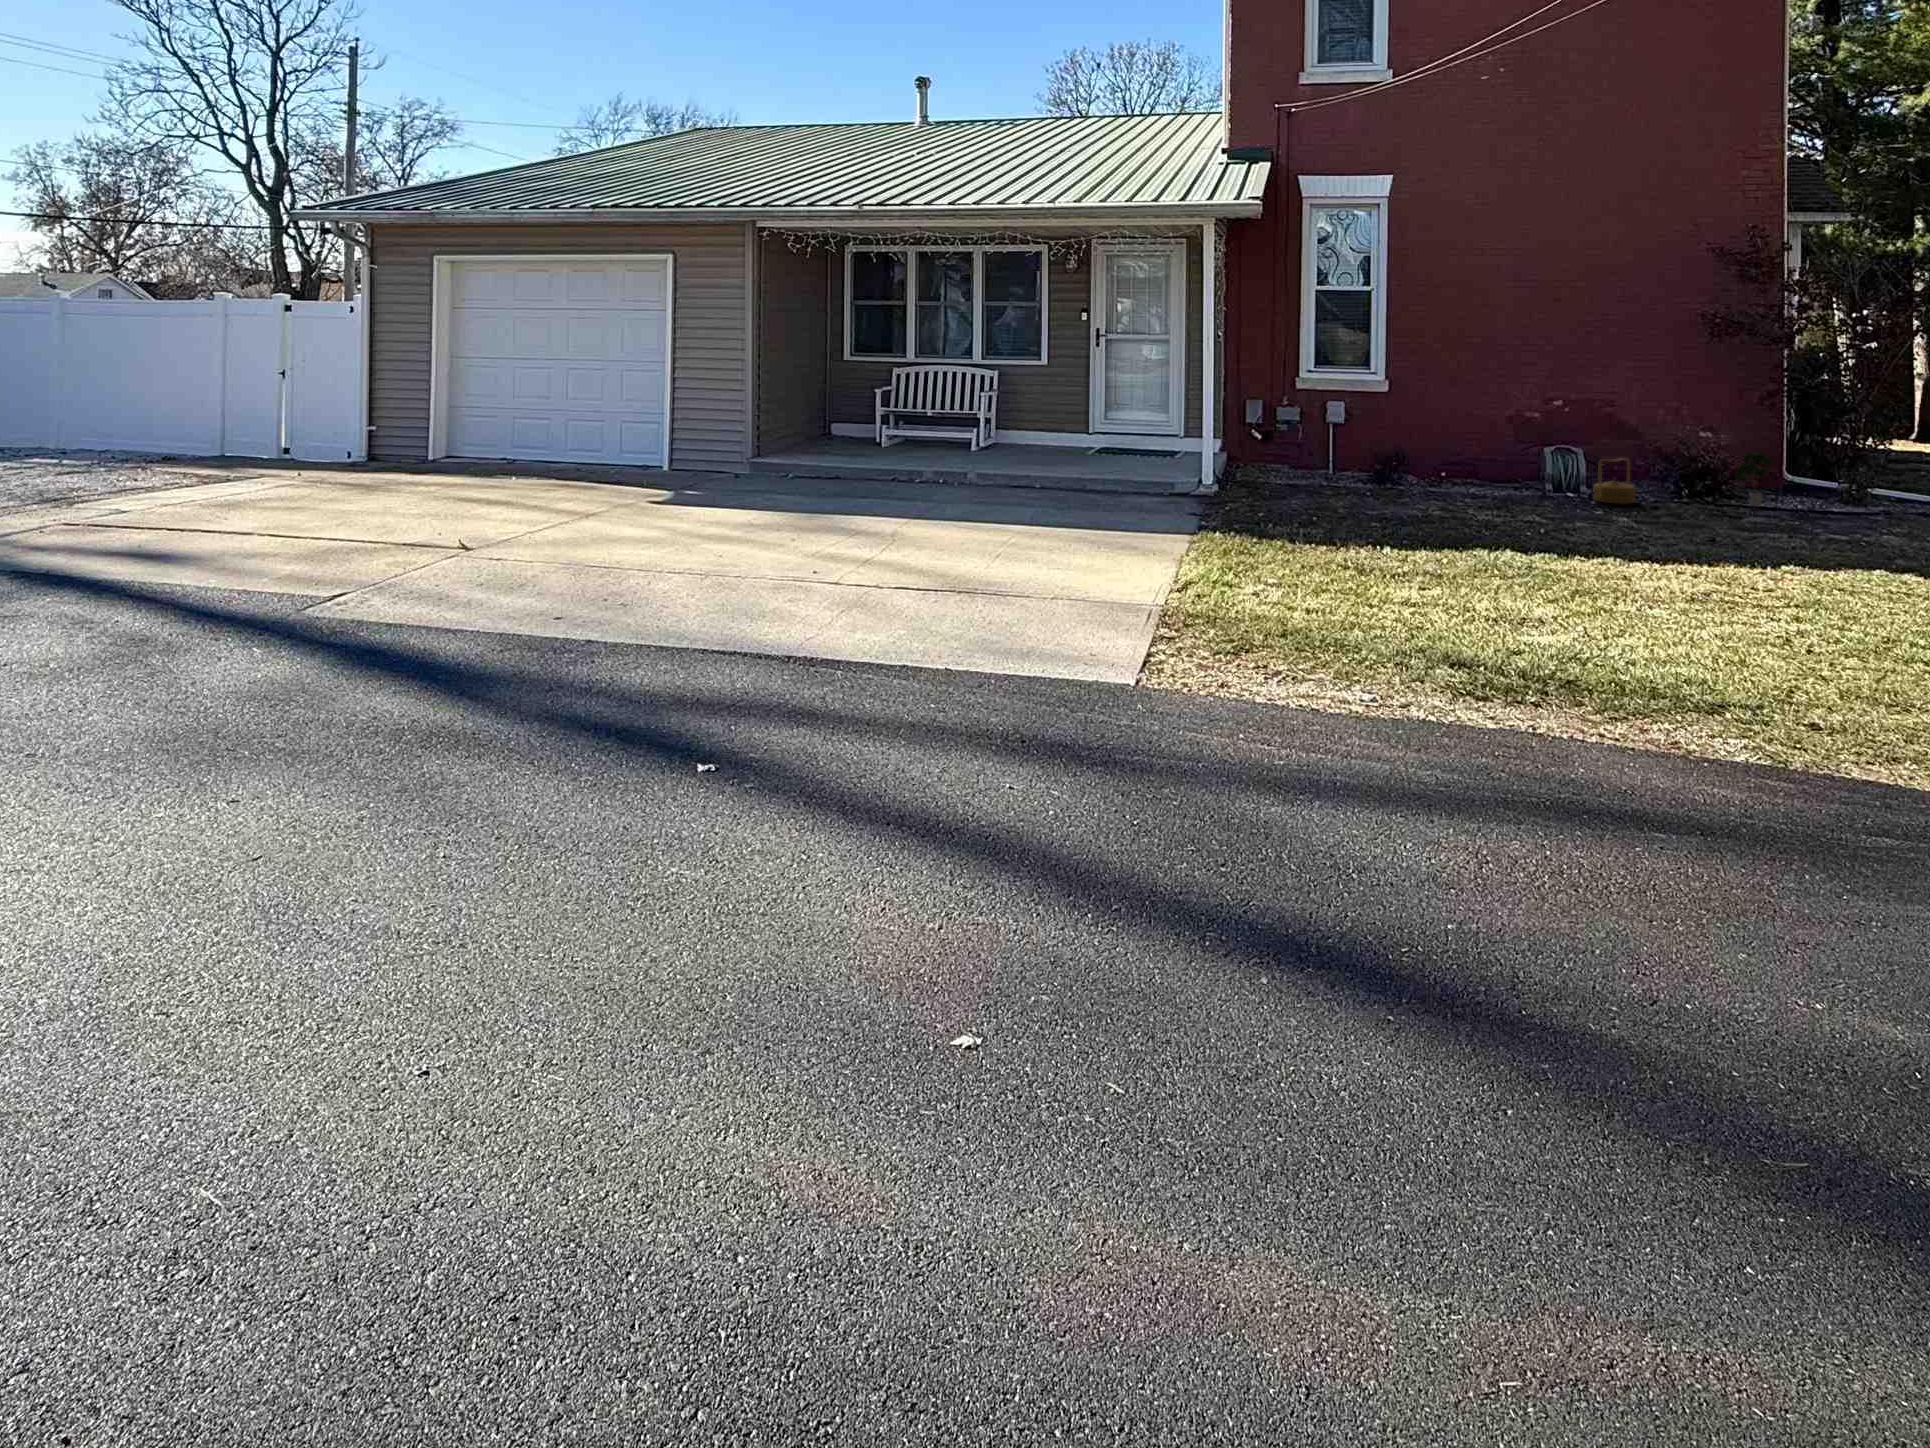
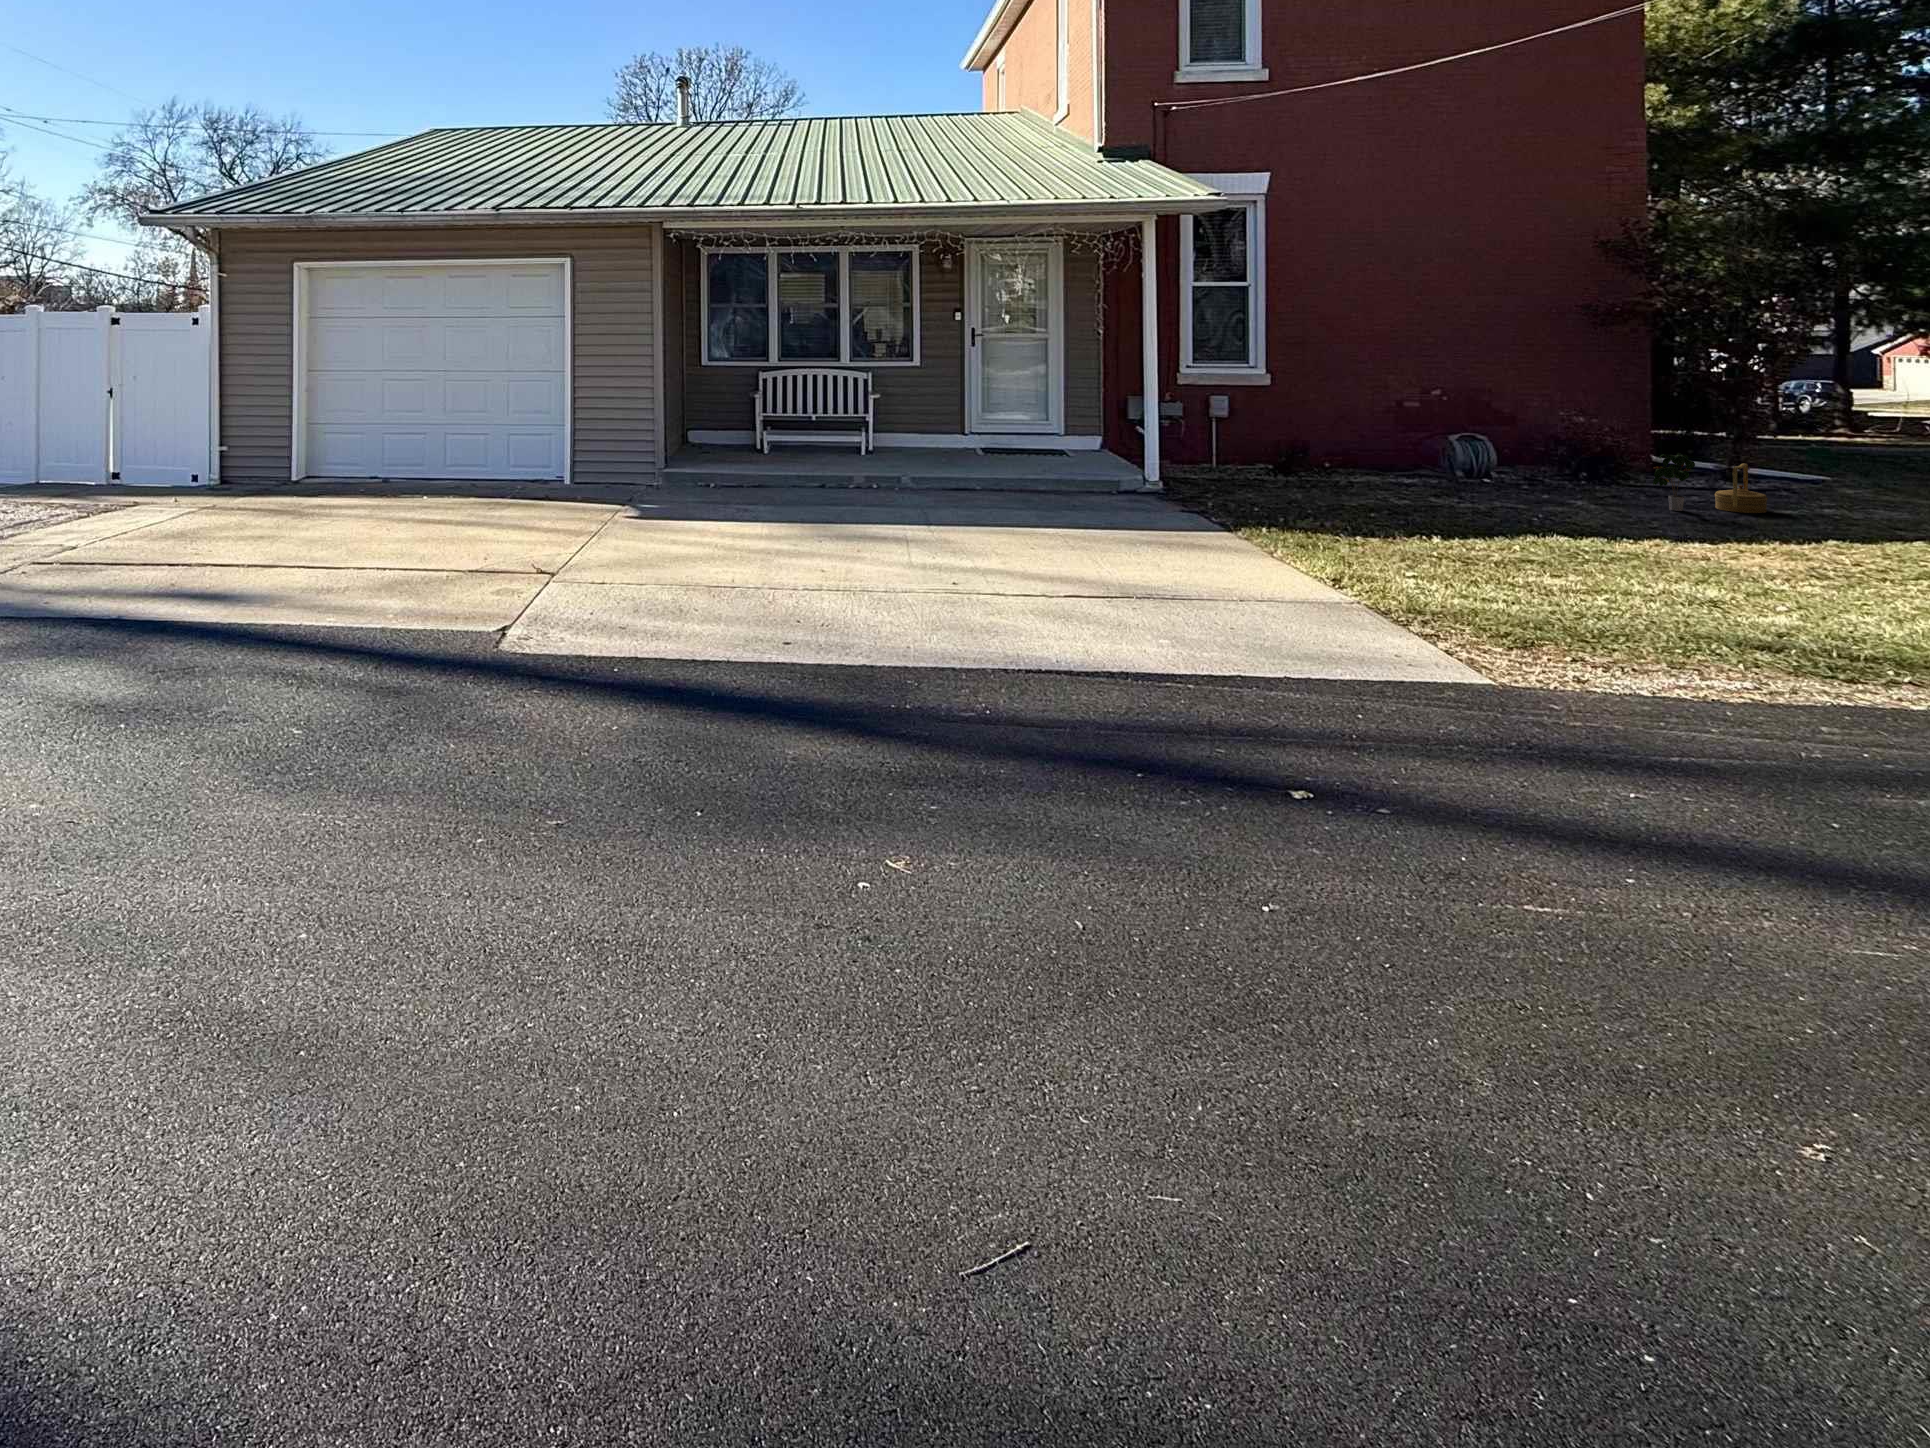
woven basket: present [1593,459,1636,504] -> present [1714,463,1768,513]

